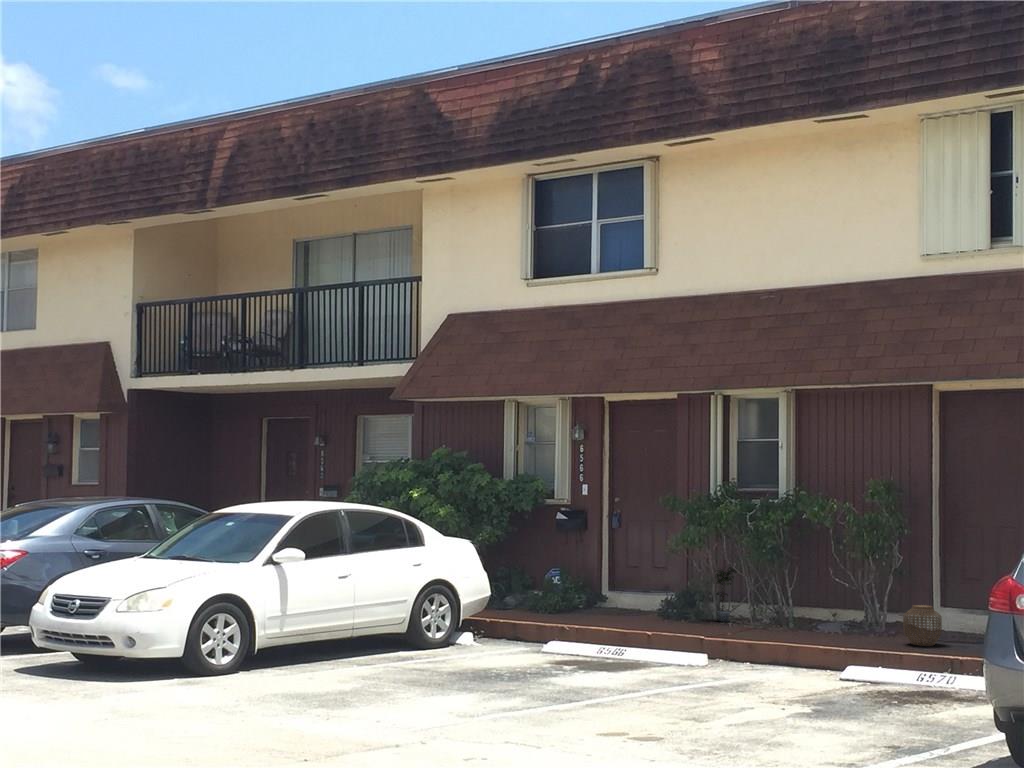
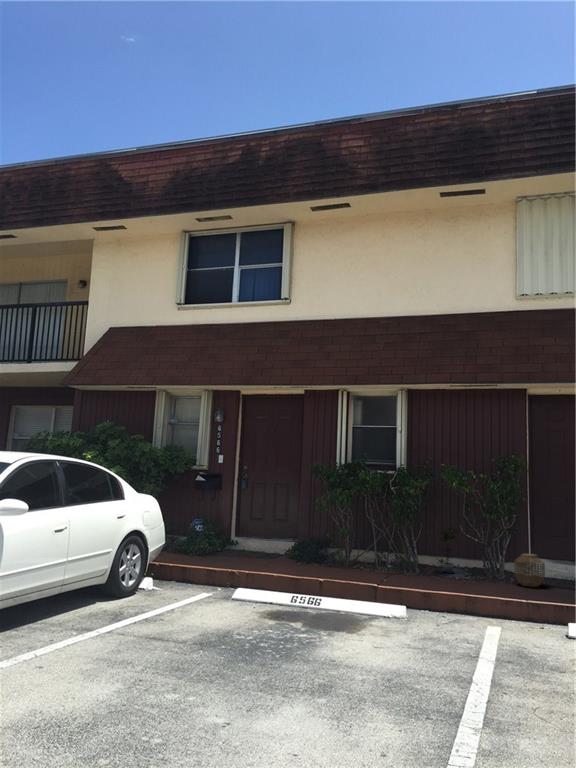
potted plant: present [716,564,737,622] -> present [439,525,459,573]

